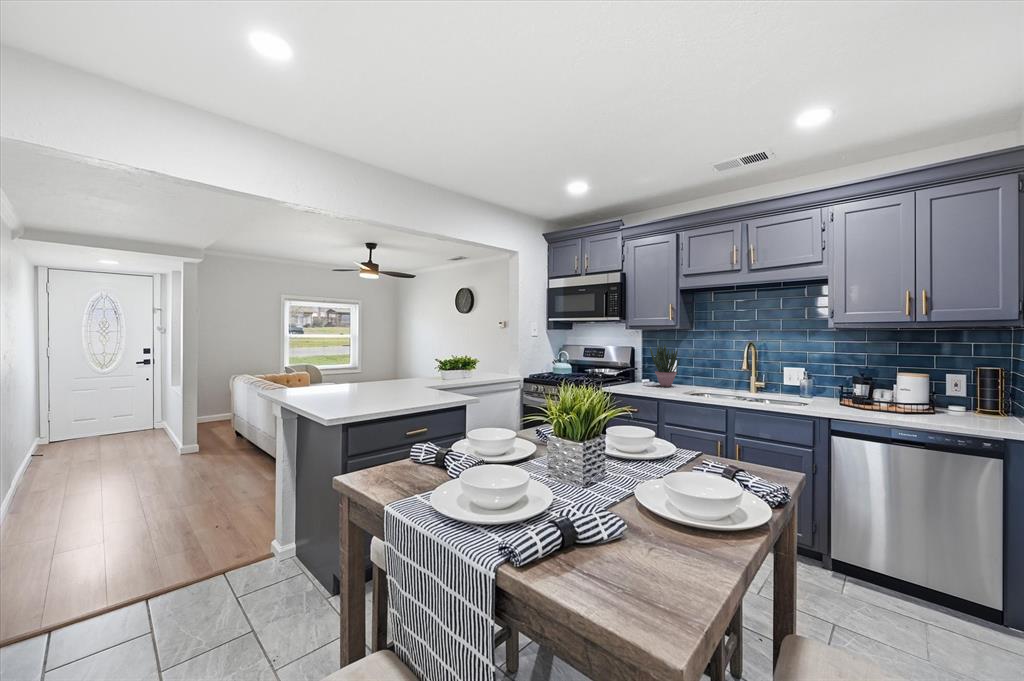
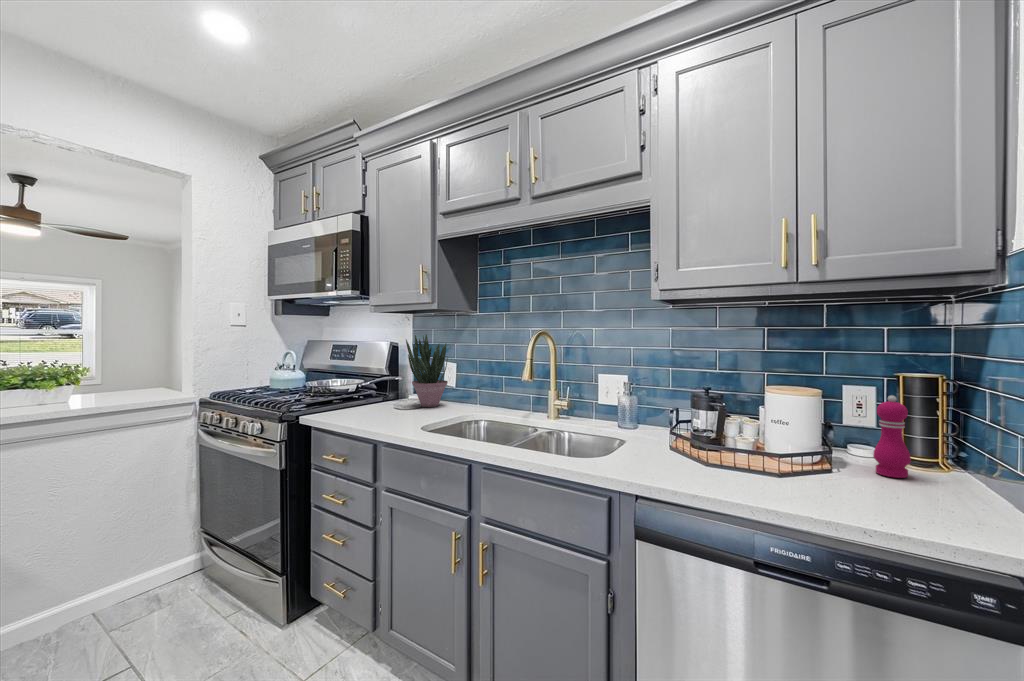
pepper mill: none [959,378,979,417] -> present [873,395,911,478]

